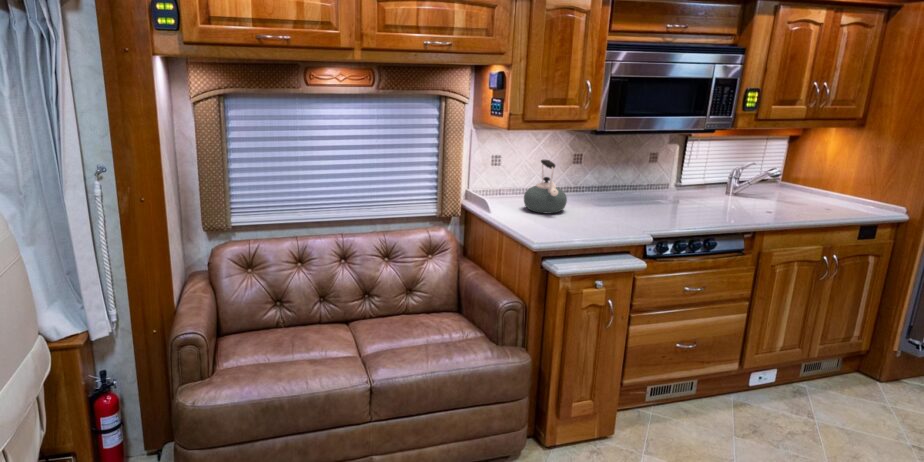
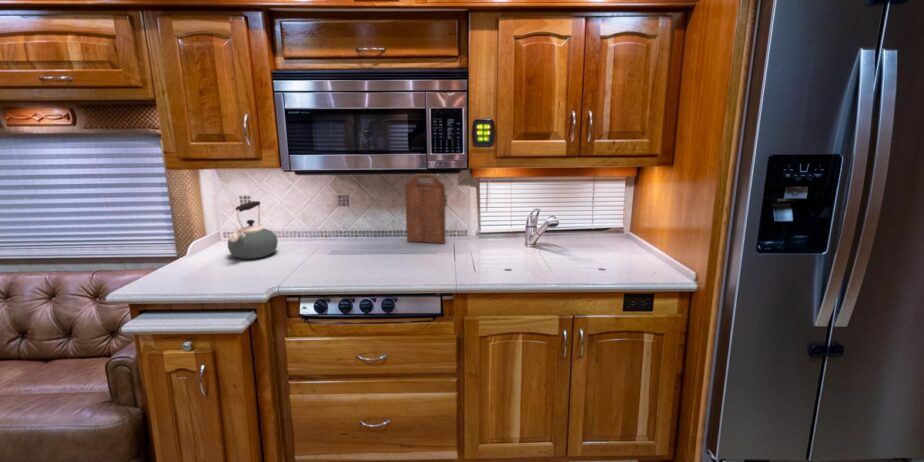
cutting board: none [641,134,684,198] -> present [405,174,446,243]

